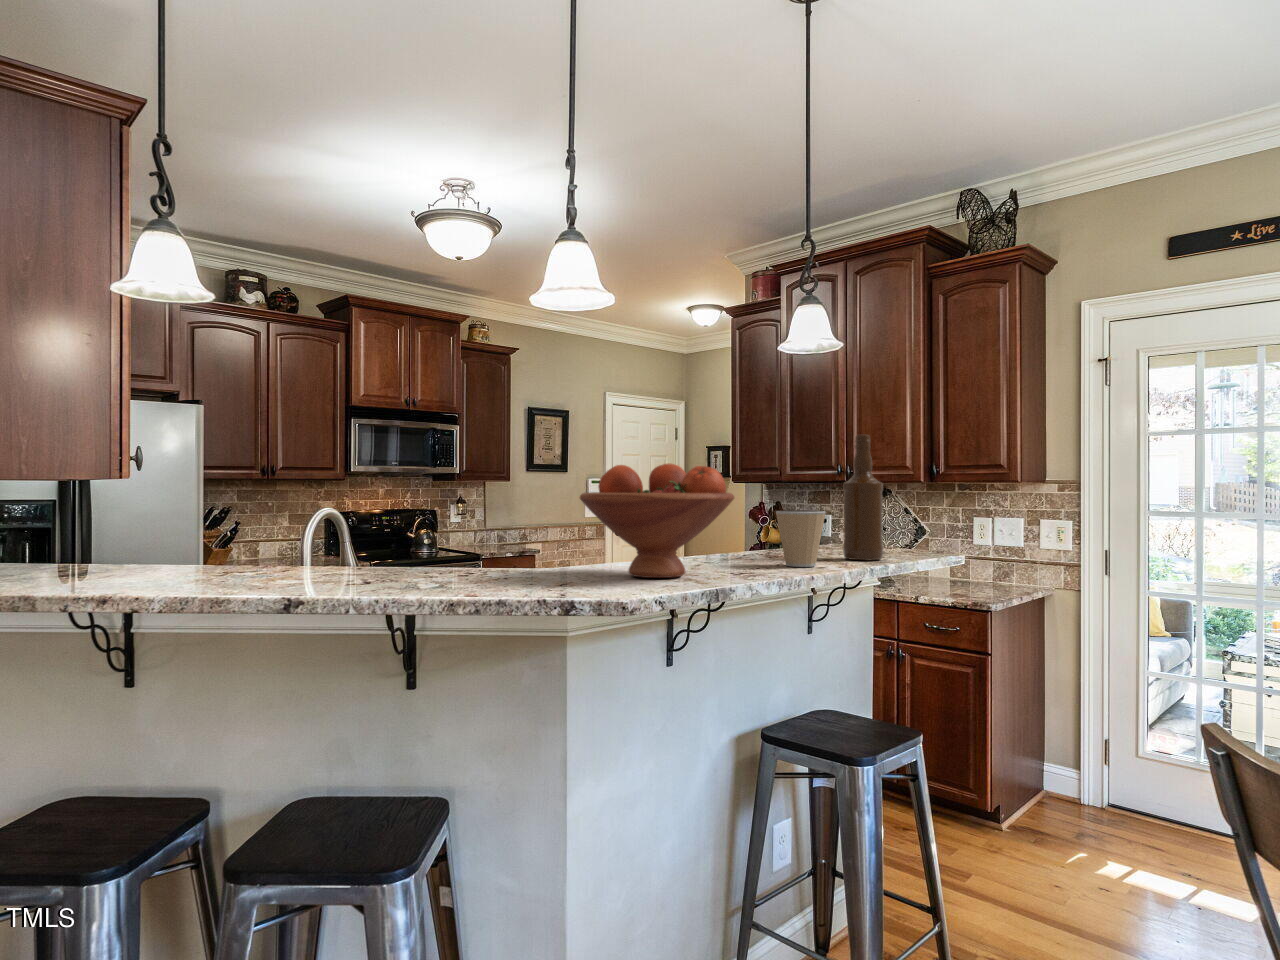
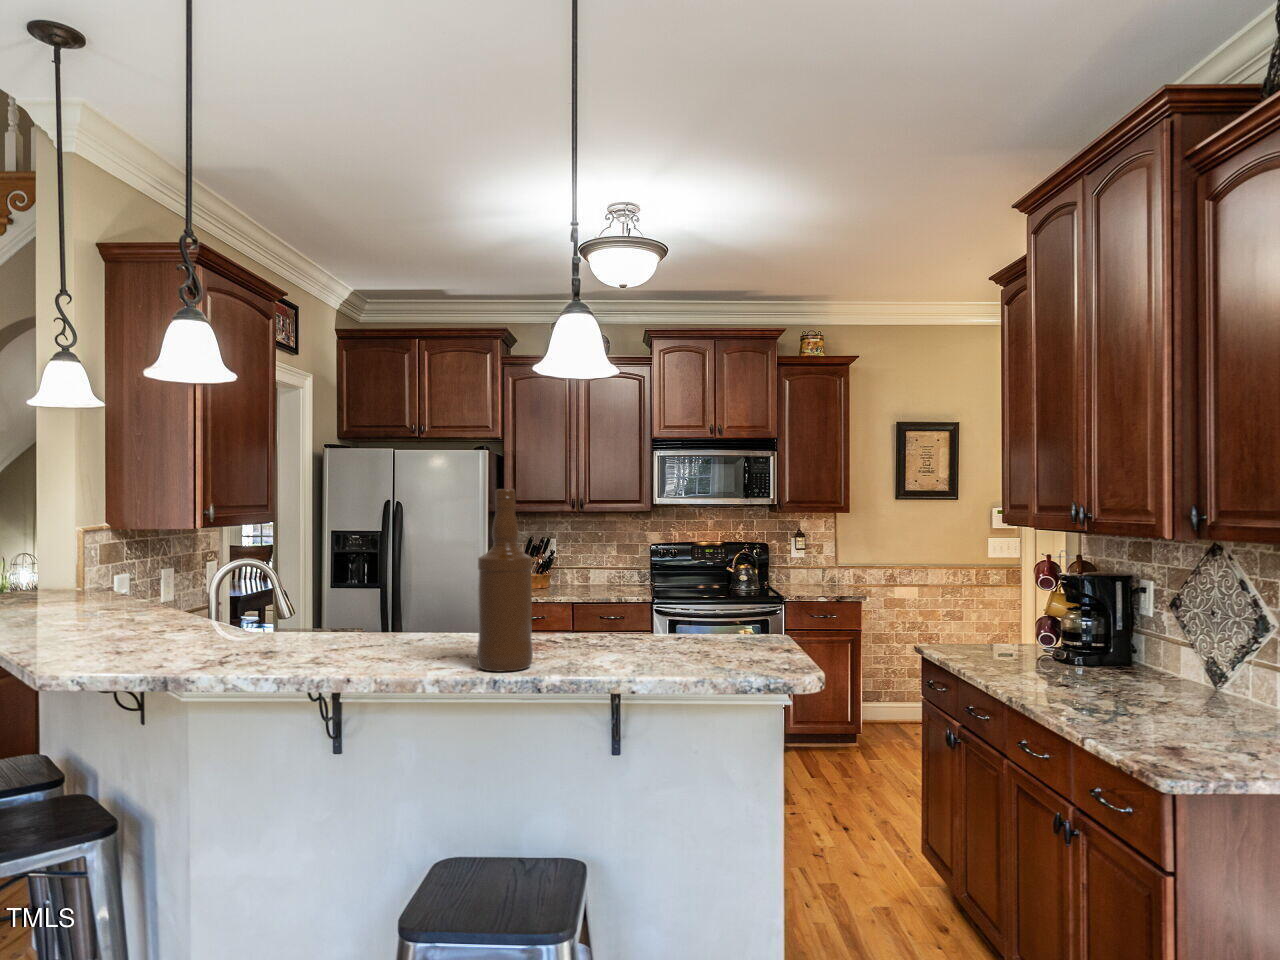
fruit bowl: present [580,464,734,578] -> none [84,533,272,659]
coffee cup: present [776,510,826,567] -> none [330,591,396,668]

